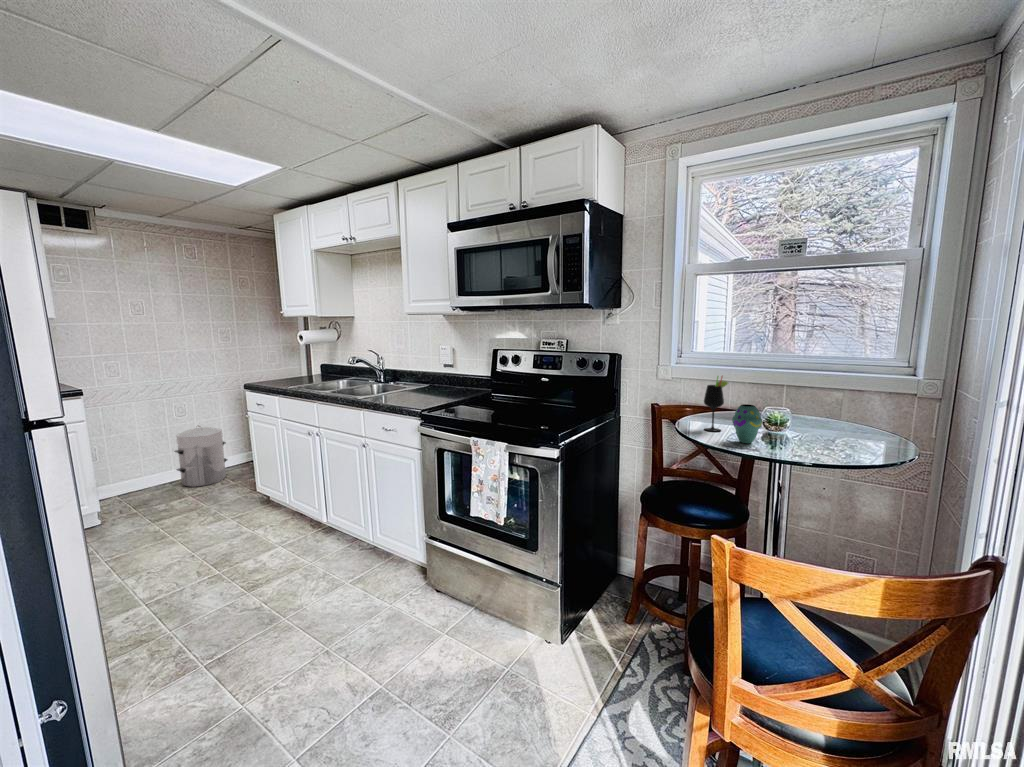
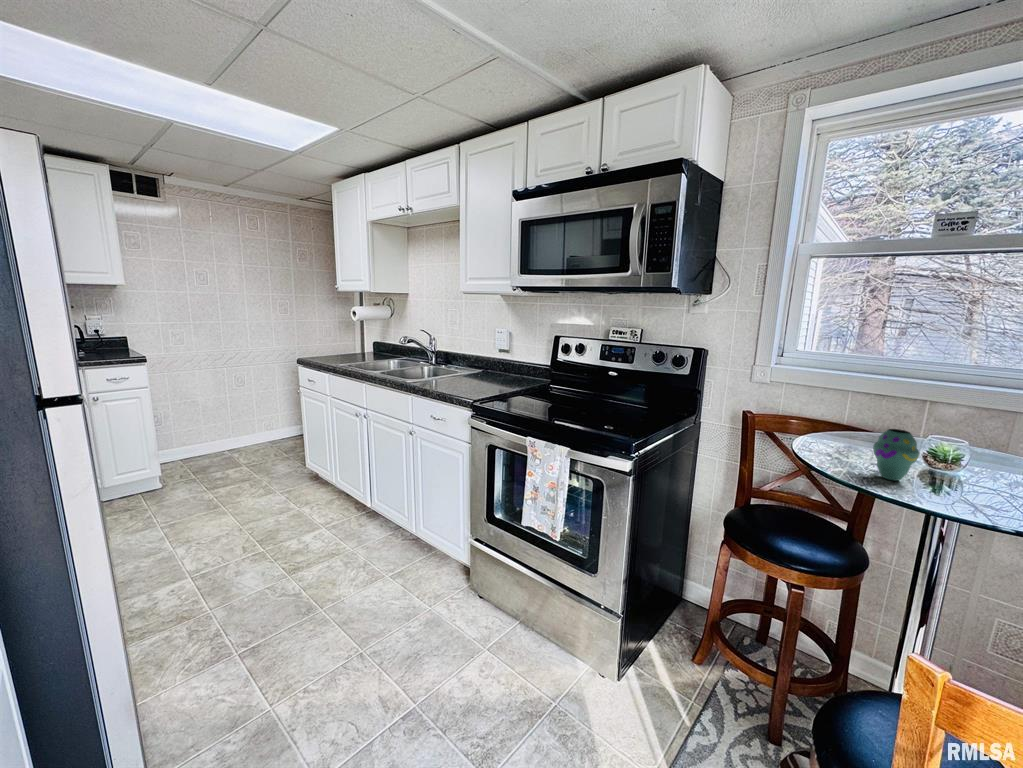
wine glass: present [704,376,728,431] -> none [824,387,866,458]
waste bin: present [174,426,227,487] -> none [233,396,282,456]

